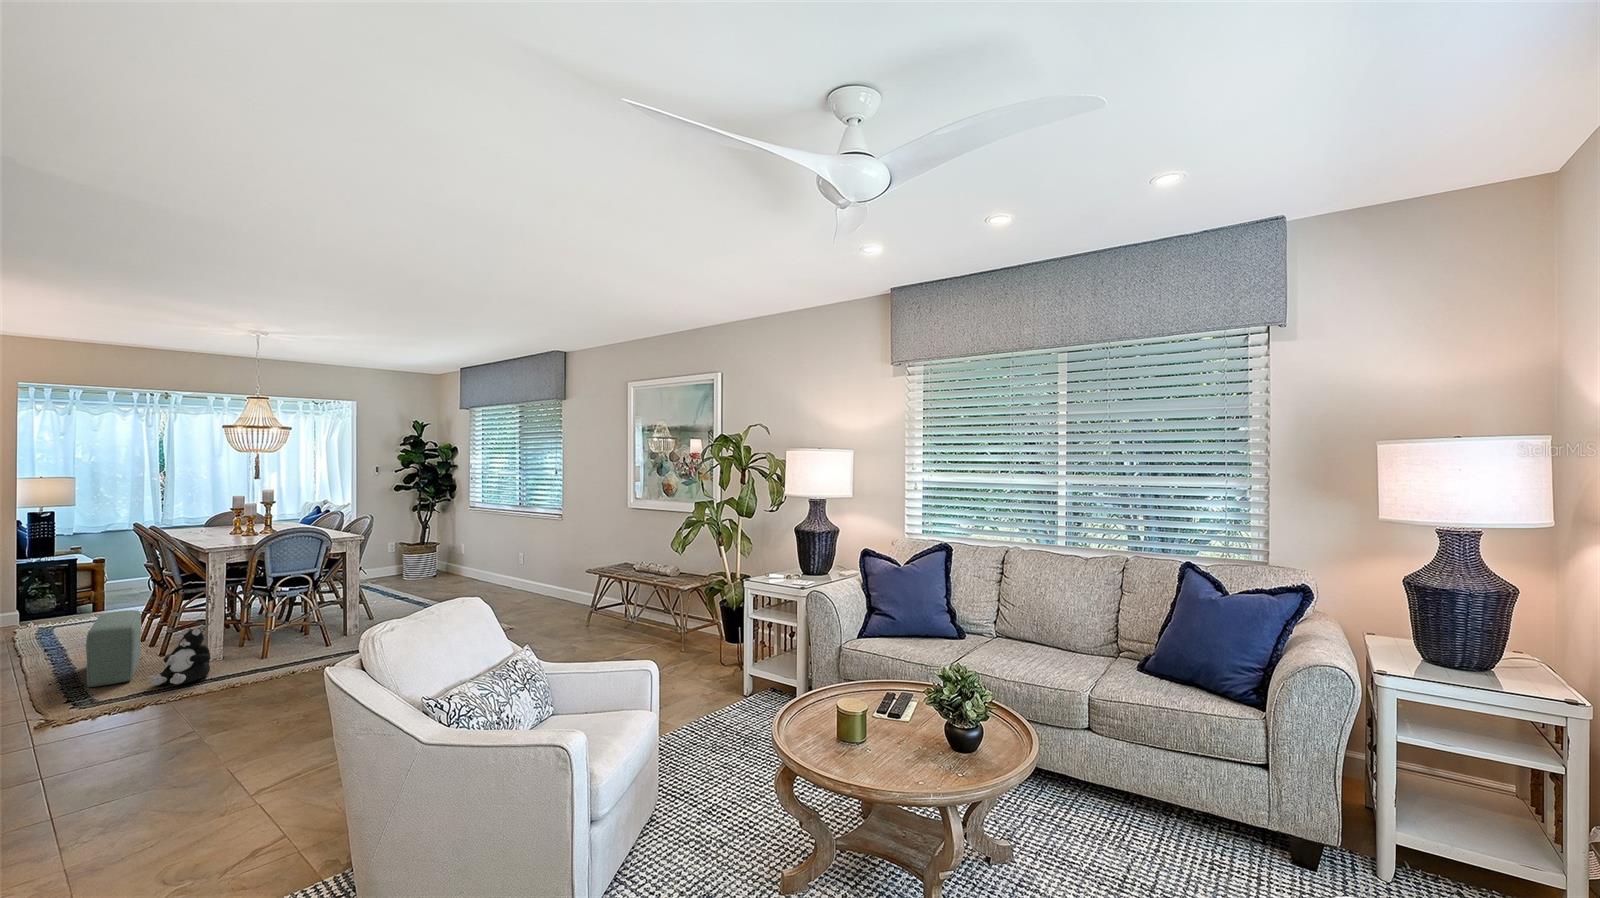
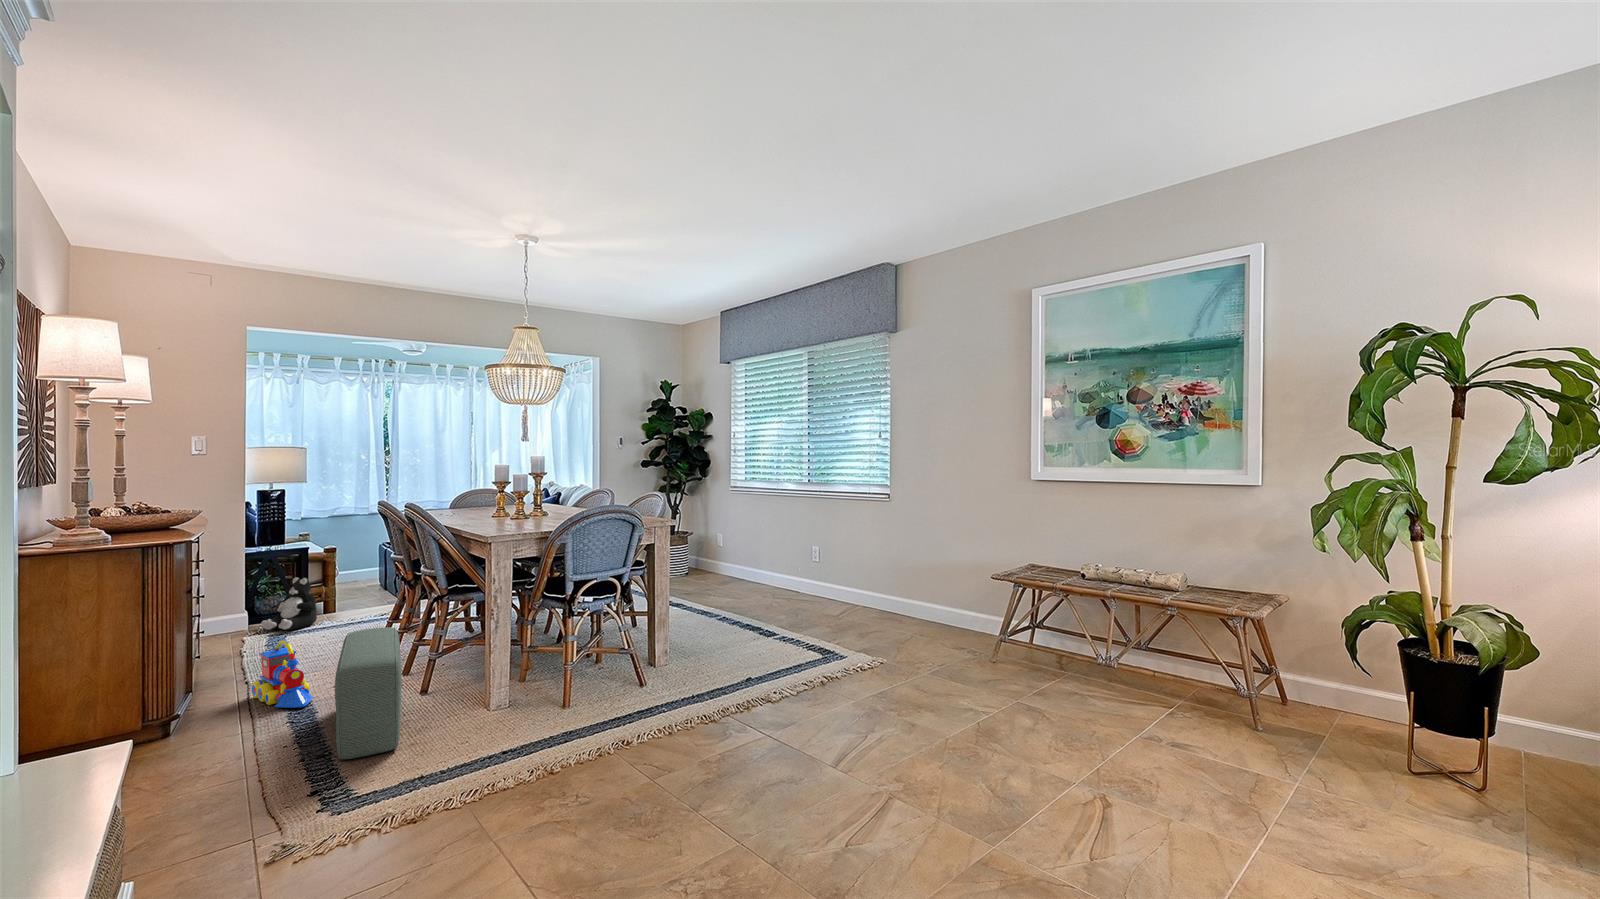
toy train: none [23,621,73,666] -> present [251,639,313,708]
plush toy: present [149,628,211,685] -> present [261,577,317,630]

